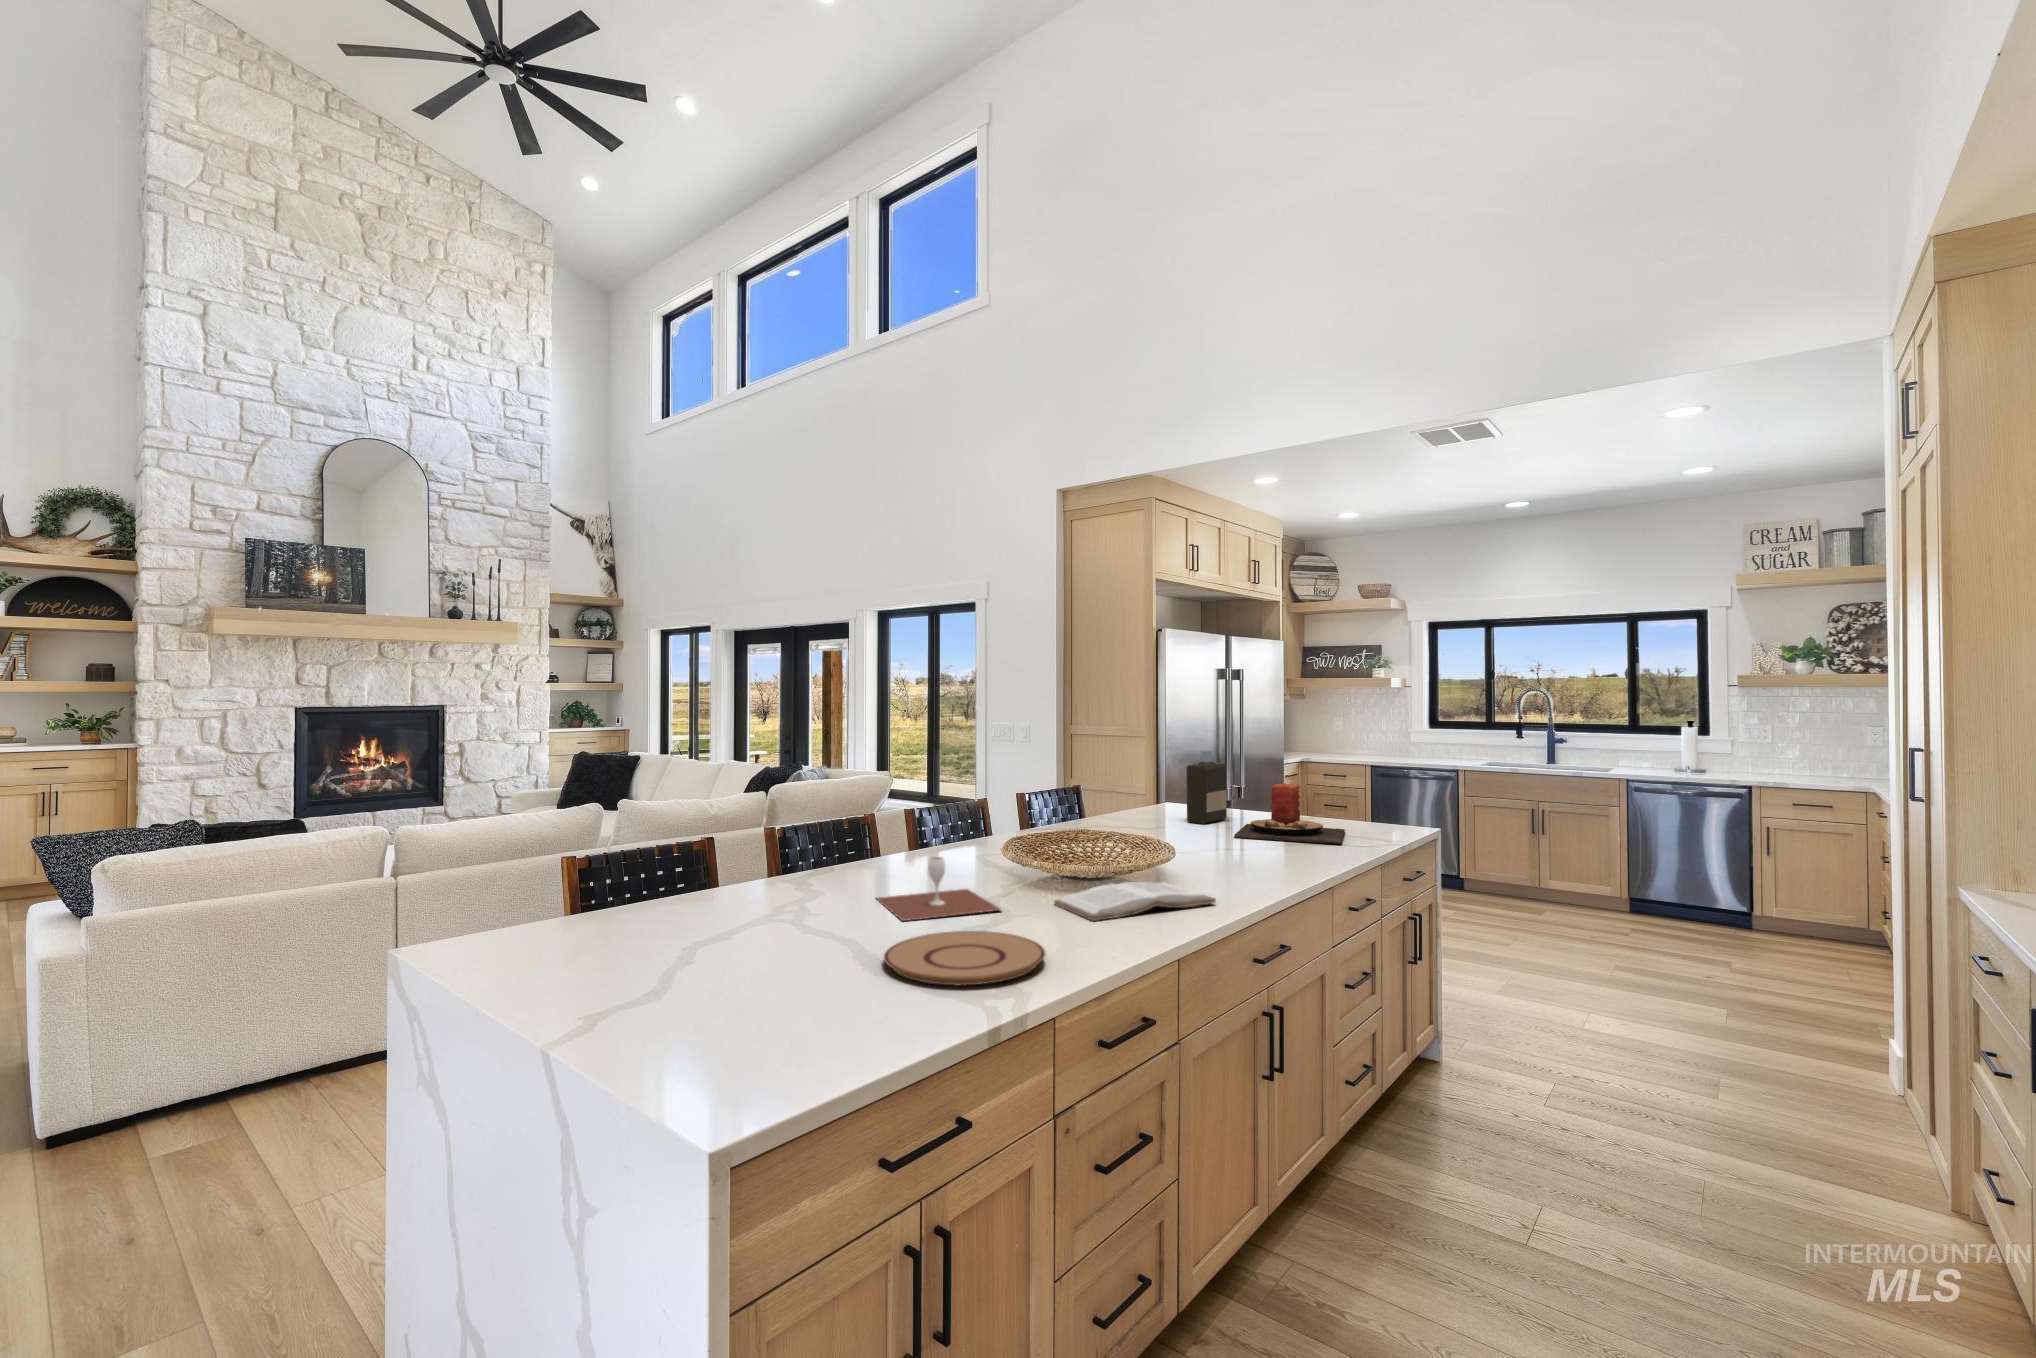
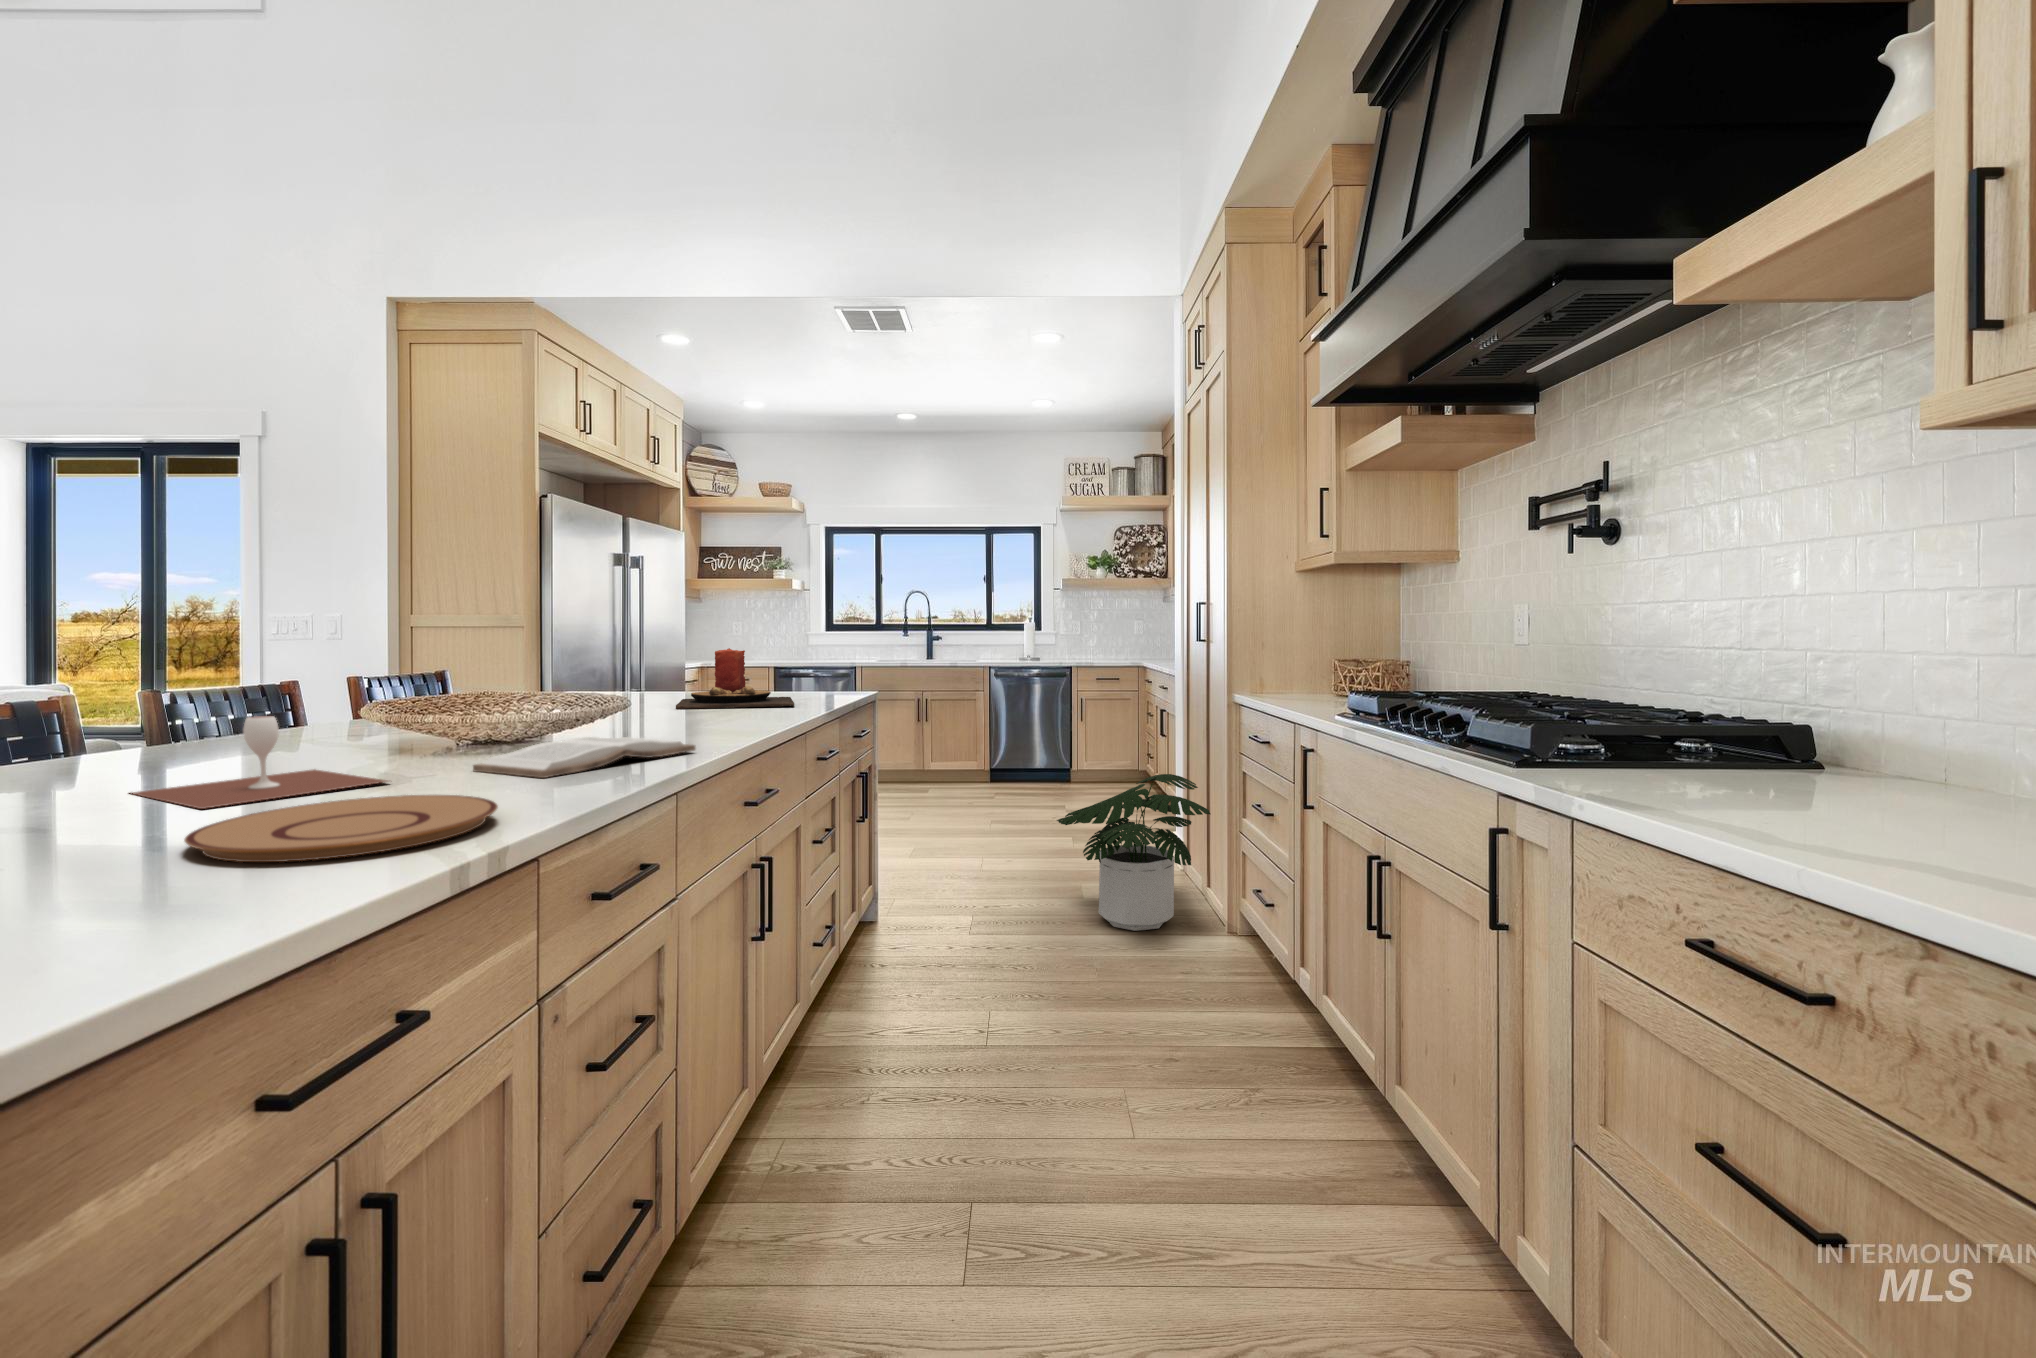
bottle: present [1187,750,1227,824] -> none [608,618,657,702]
potted plant: none [1673,967,1912,1172] -> present [1057,774,1210,931]

